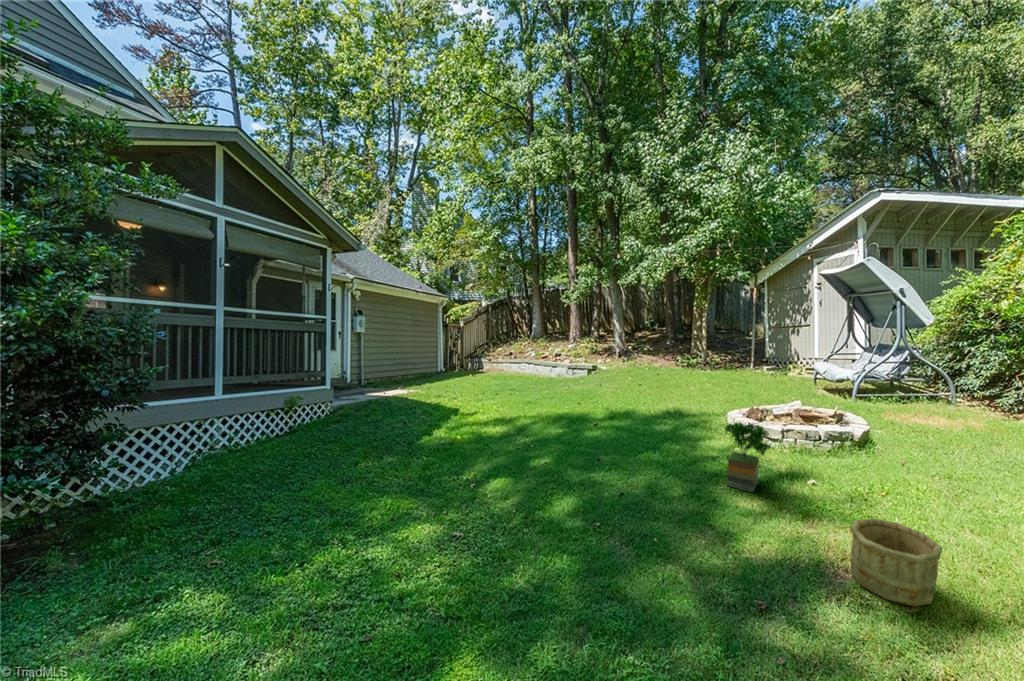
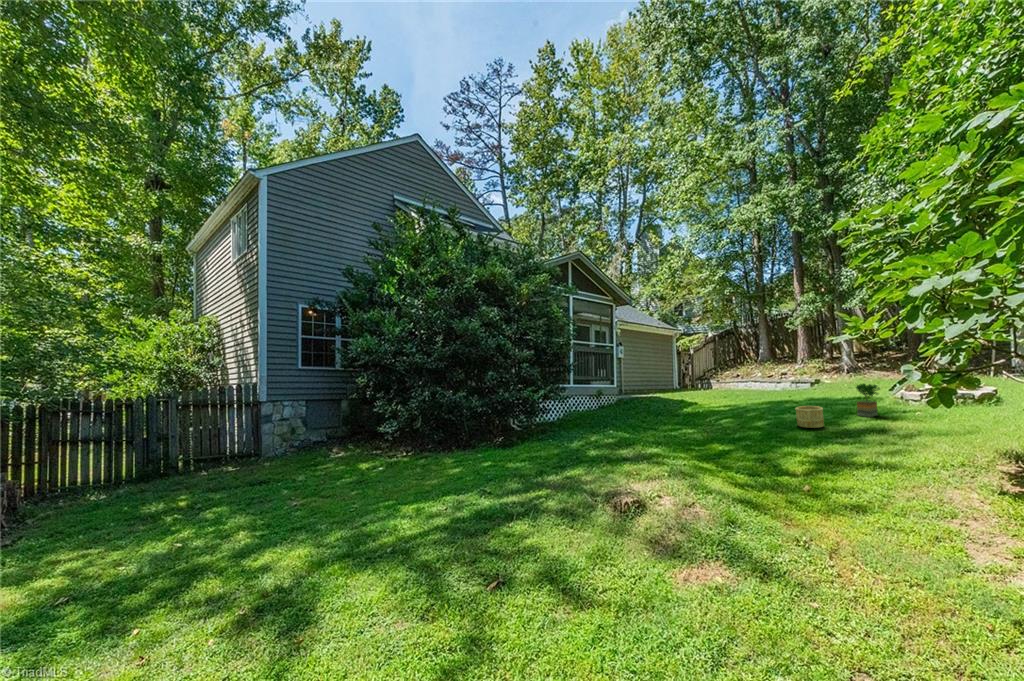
wooden bucket: present [850,519,942,607] -> present [795,406,824,428]

